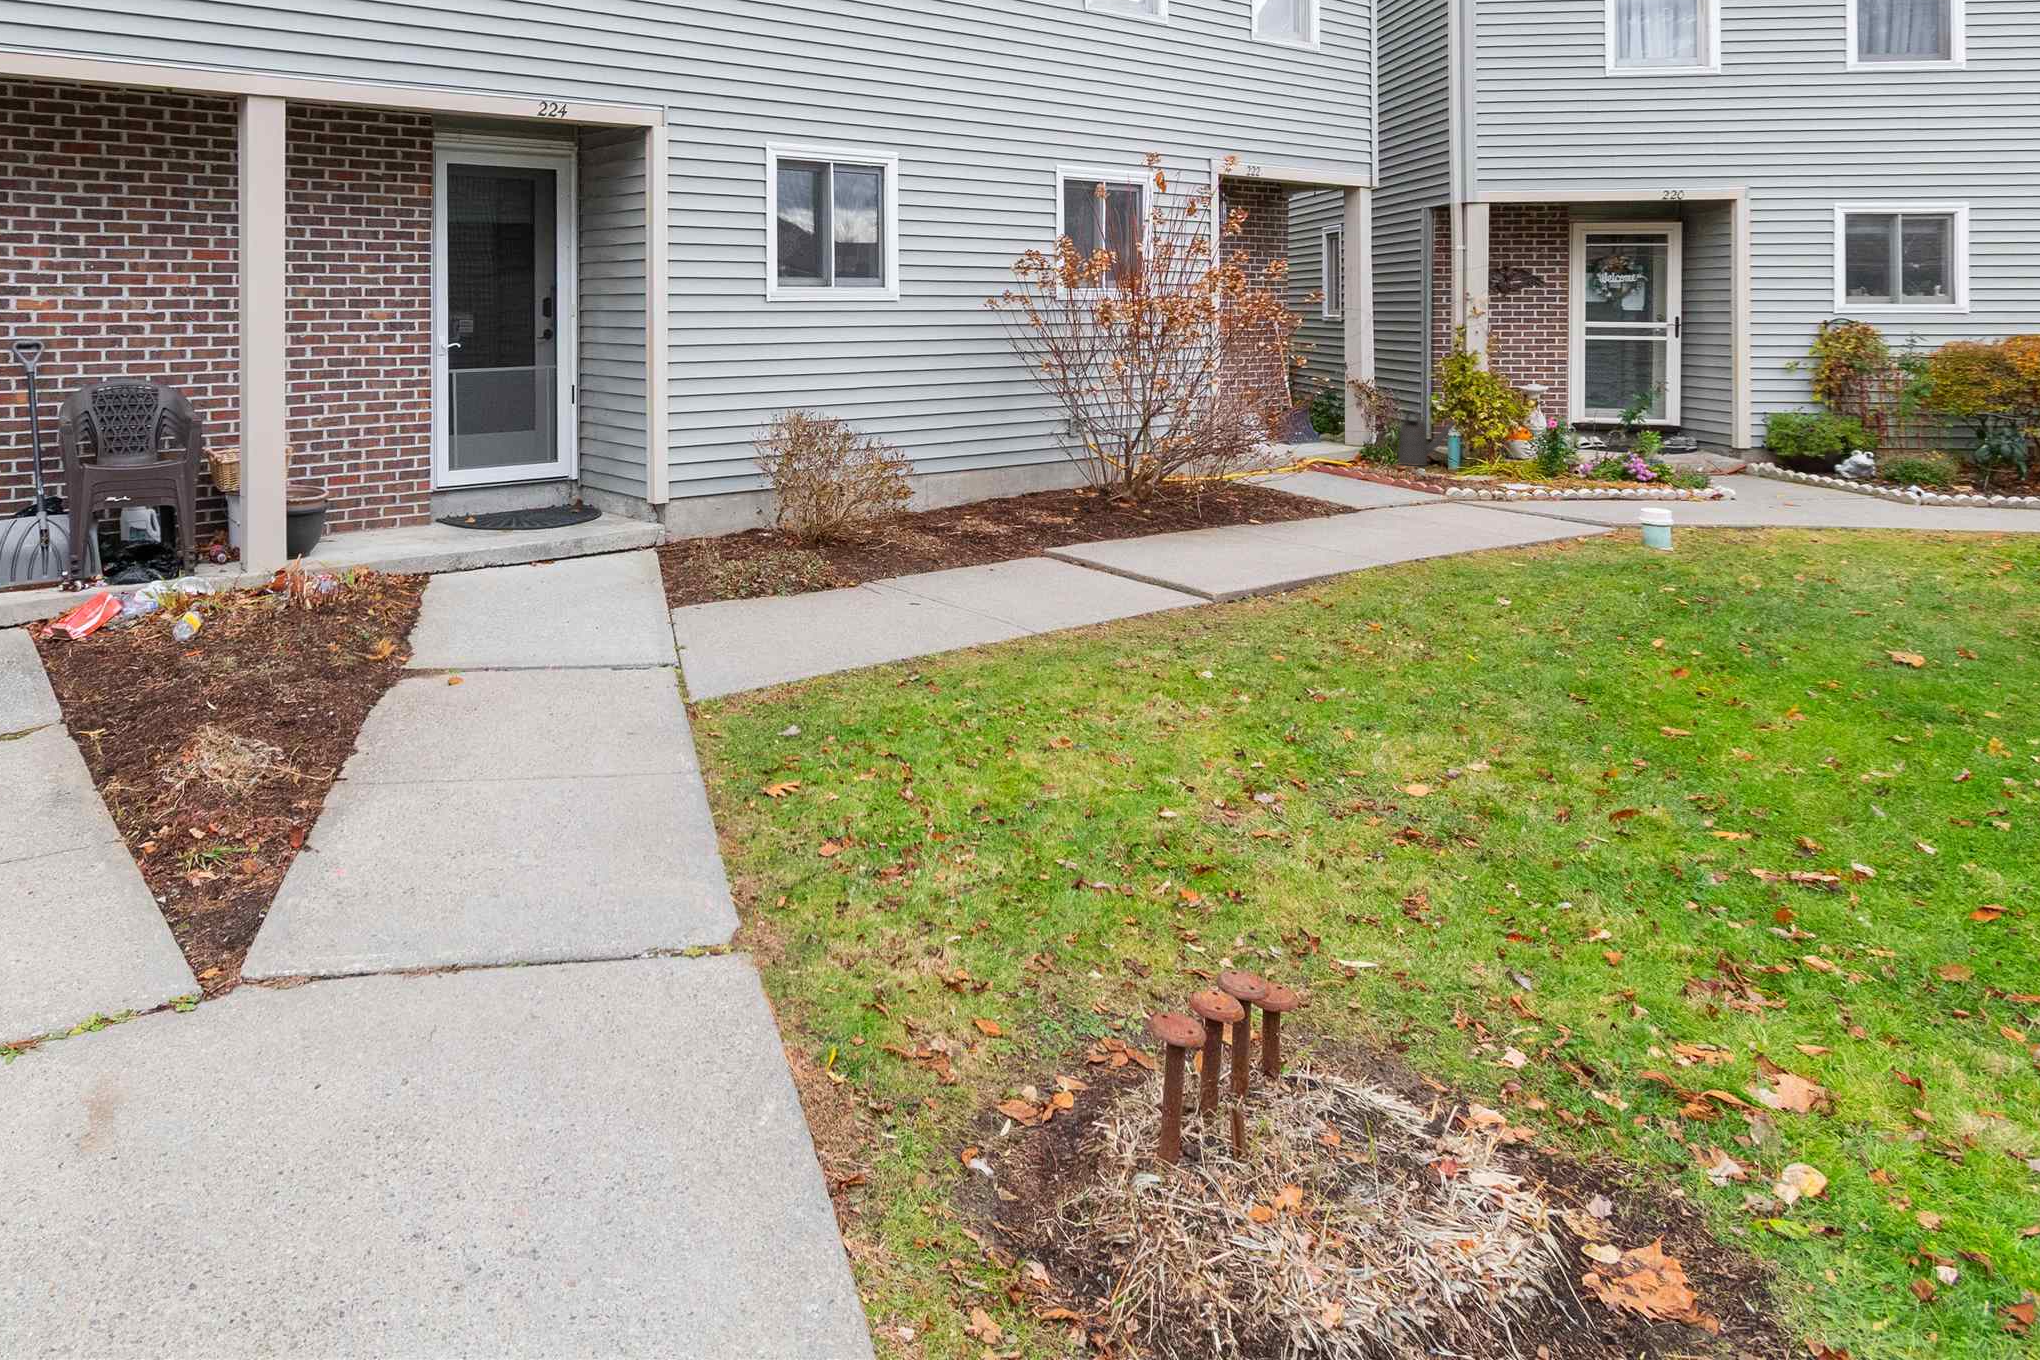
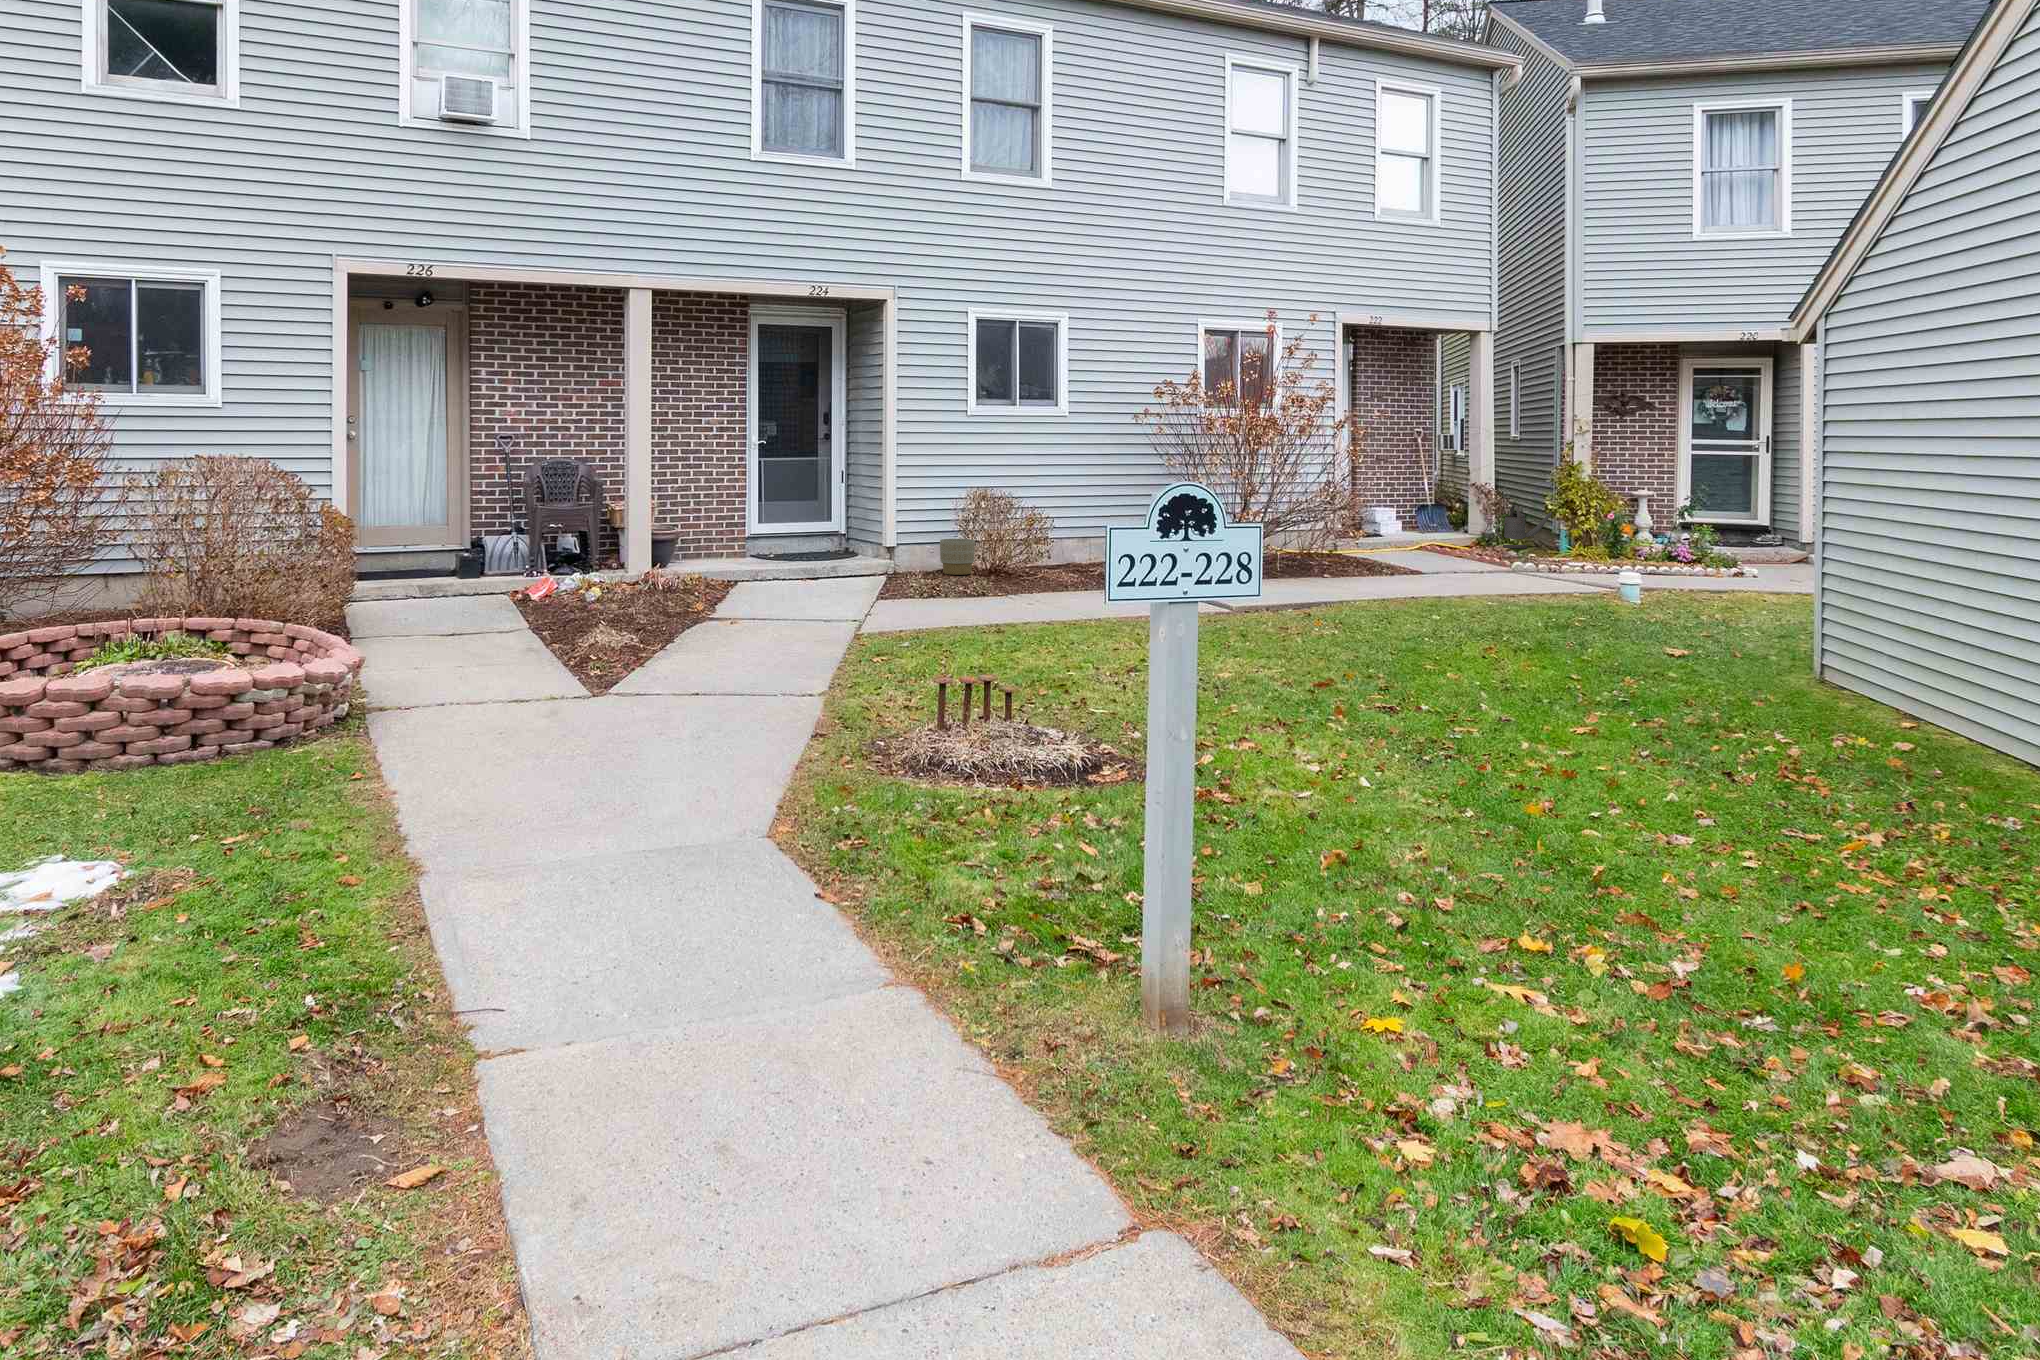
planter: none [736,490,789,547] -> present [940,539,975,575]

